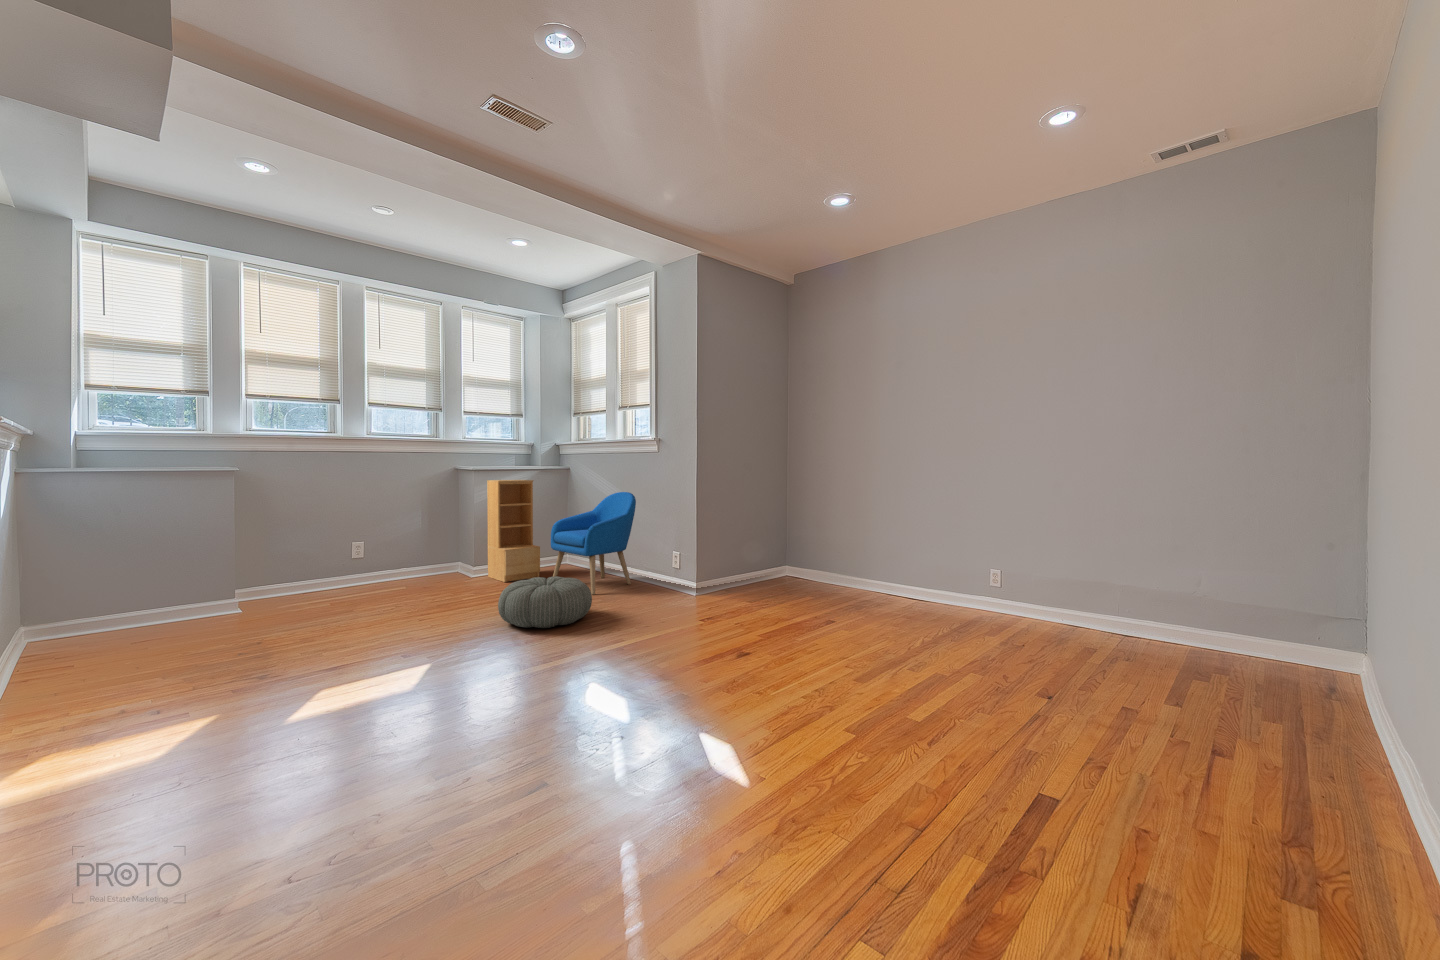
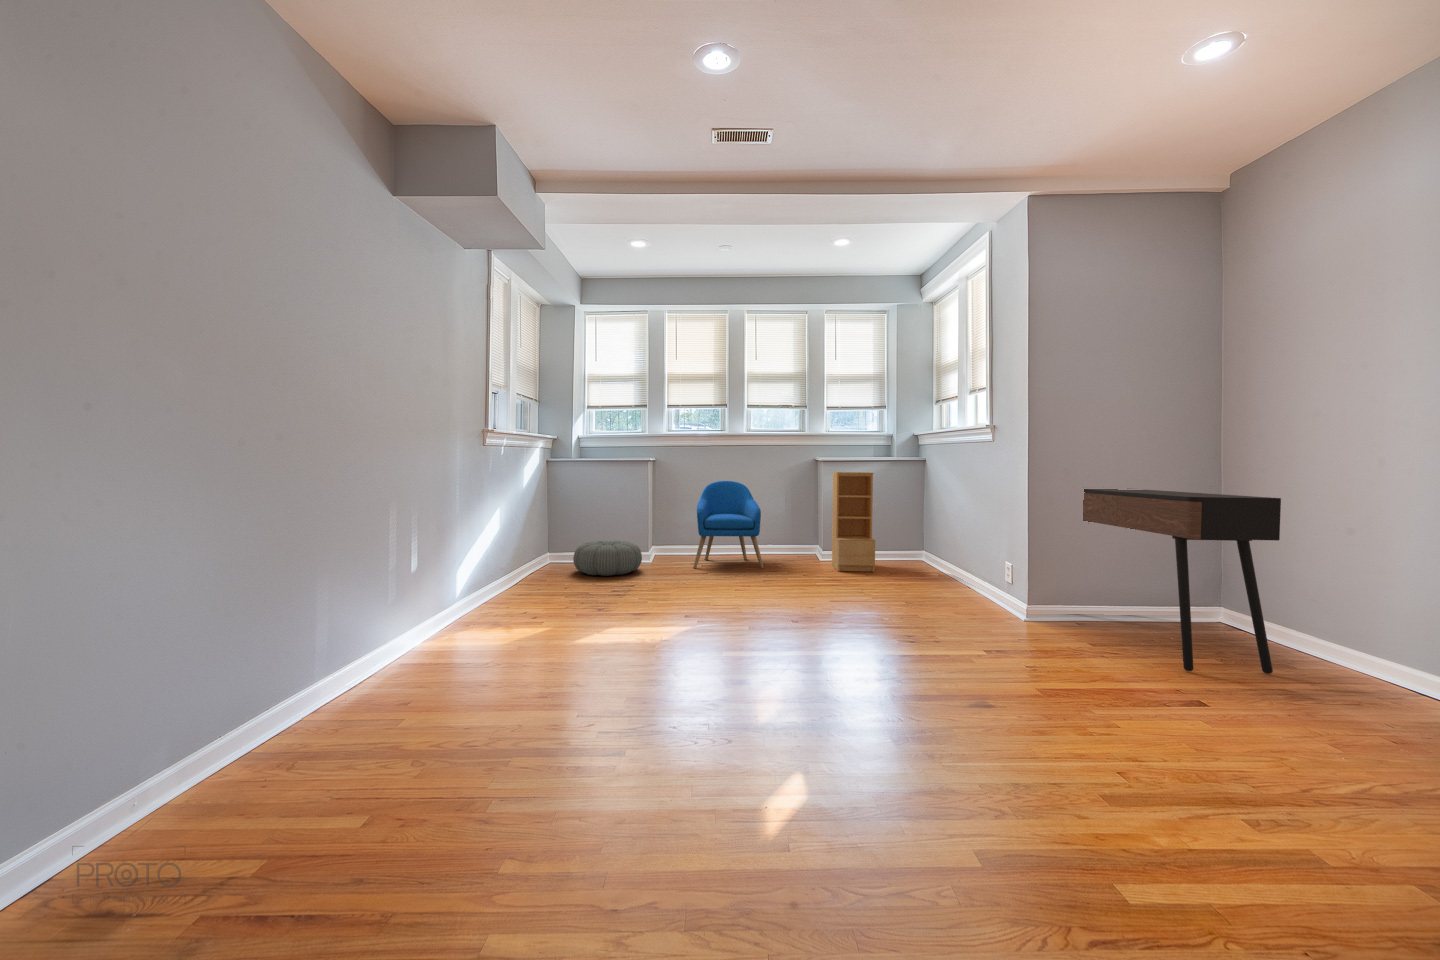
console table: none [710,488,840,605] -> present [1083,488,1281,674]
armchair: present [551,492,636,594] -> present [693,481,764,568]
pouf: present [498,576,592,628] -> present [573,540,642,576]

